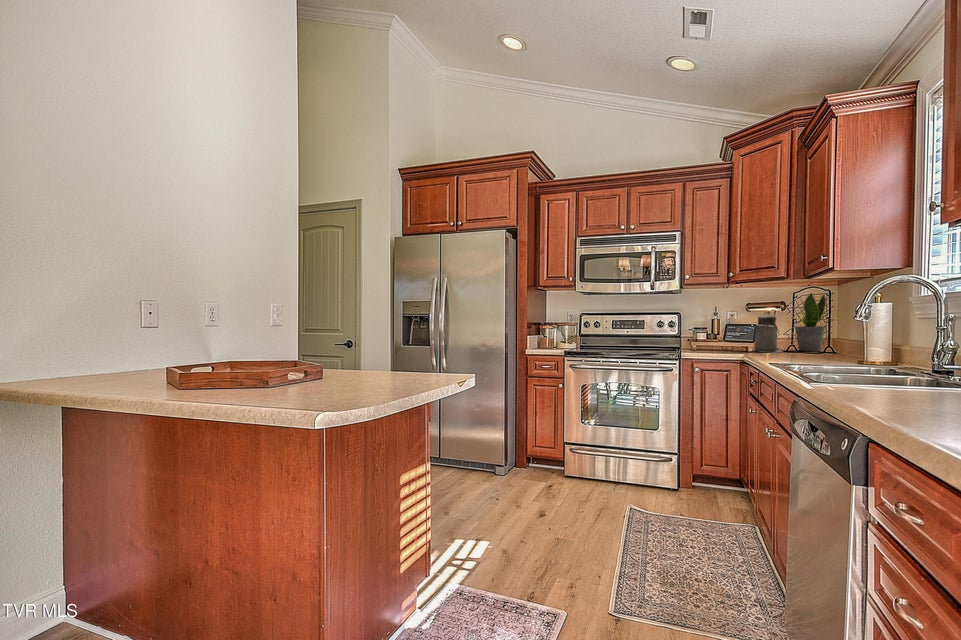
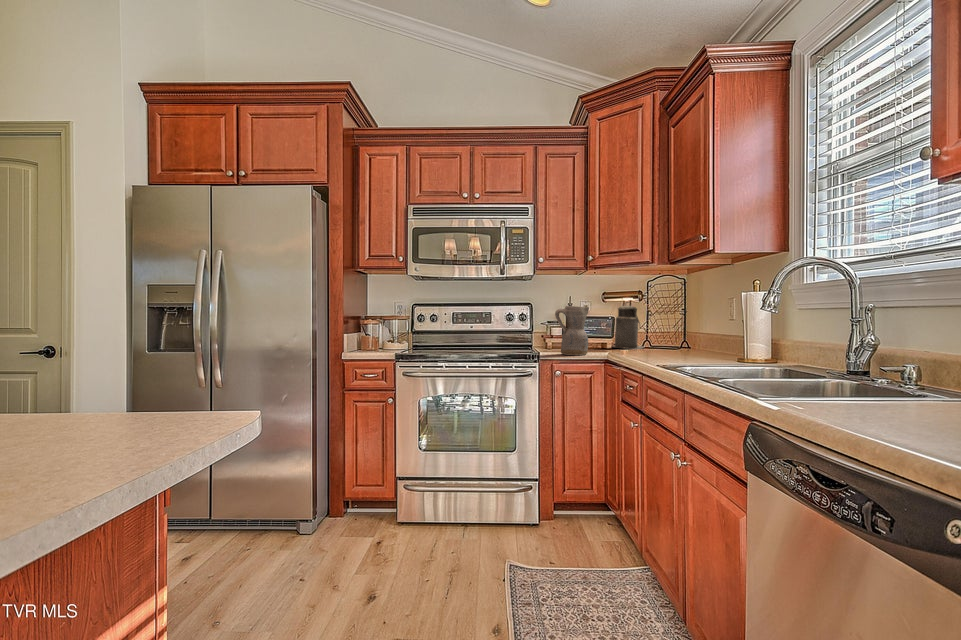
potted plant: present [795,293,826,351] -> none [651,280,682,346]
ceramic pitcher: none [692,316,722,356] -> present [555,306,589,355]

